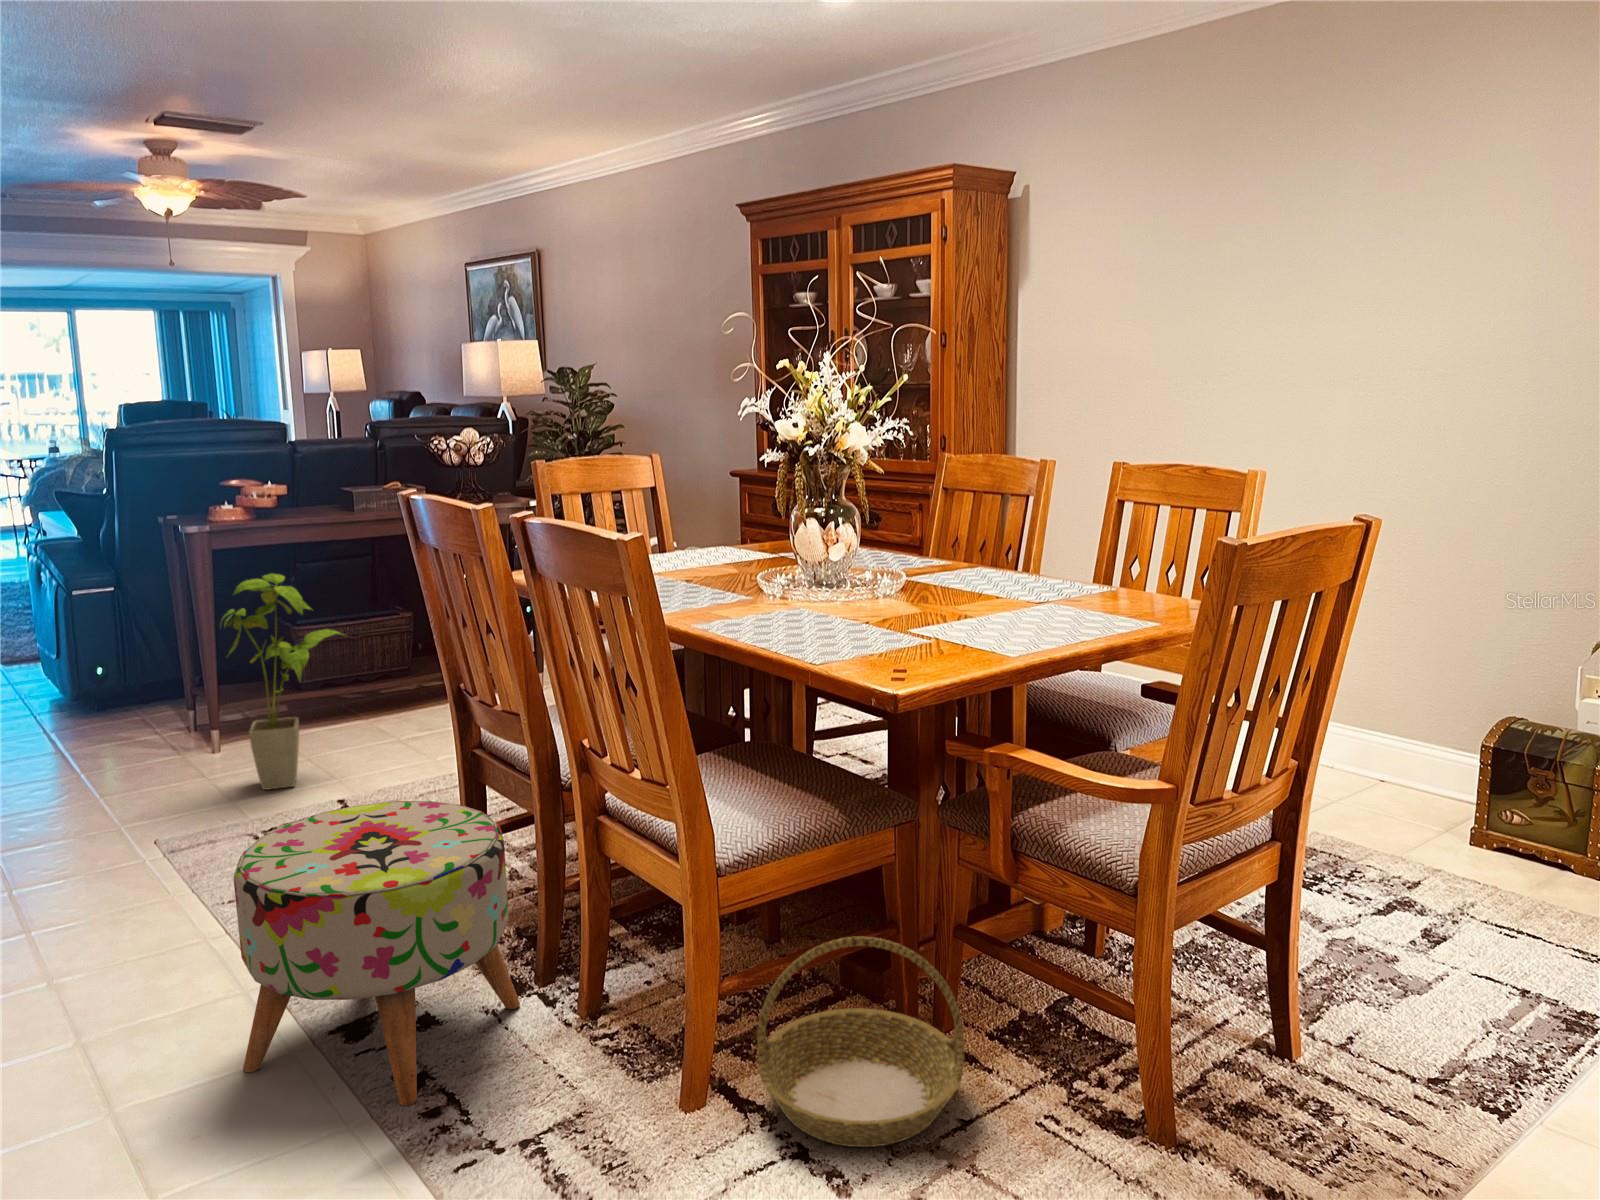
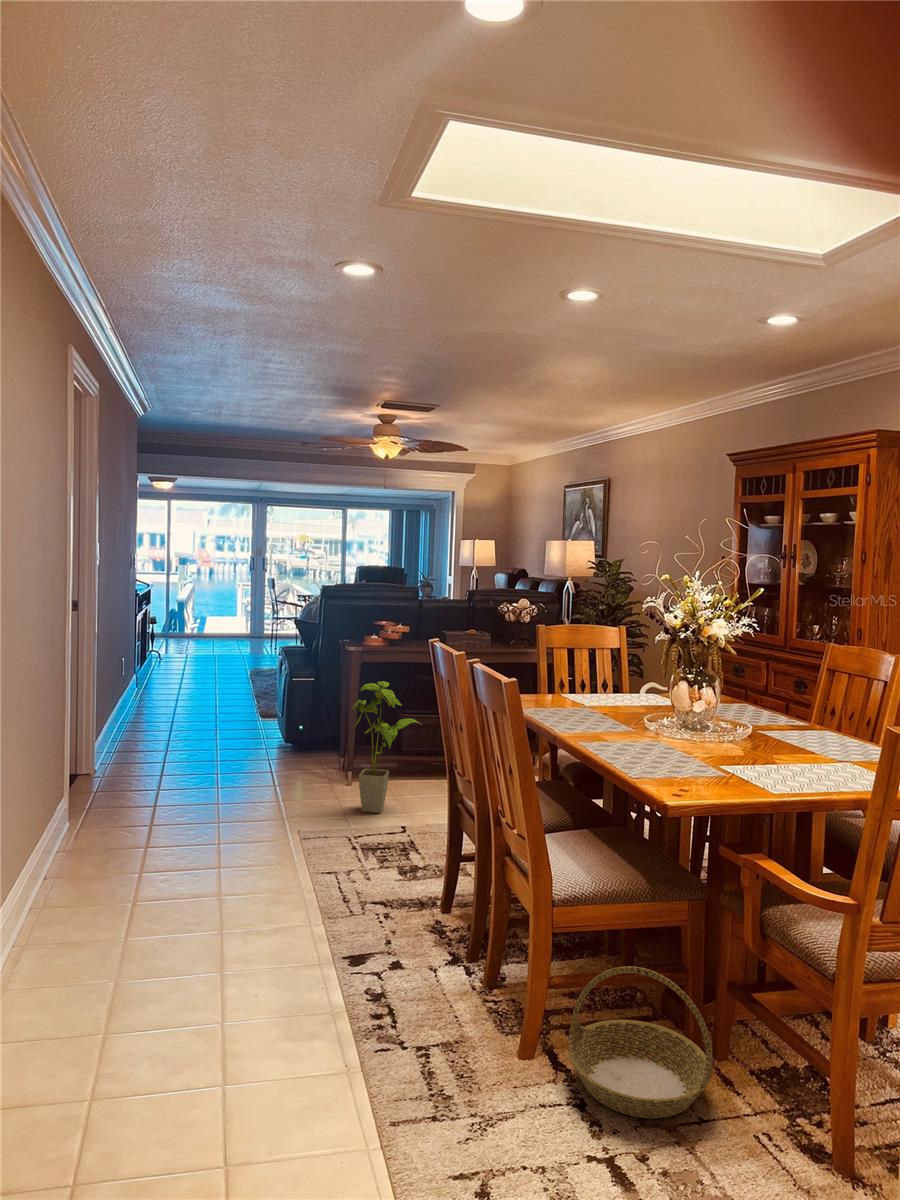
ottoman: present [233,801,520,1106] -> none [293,825,452,1010]

